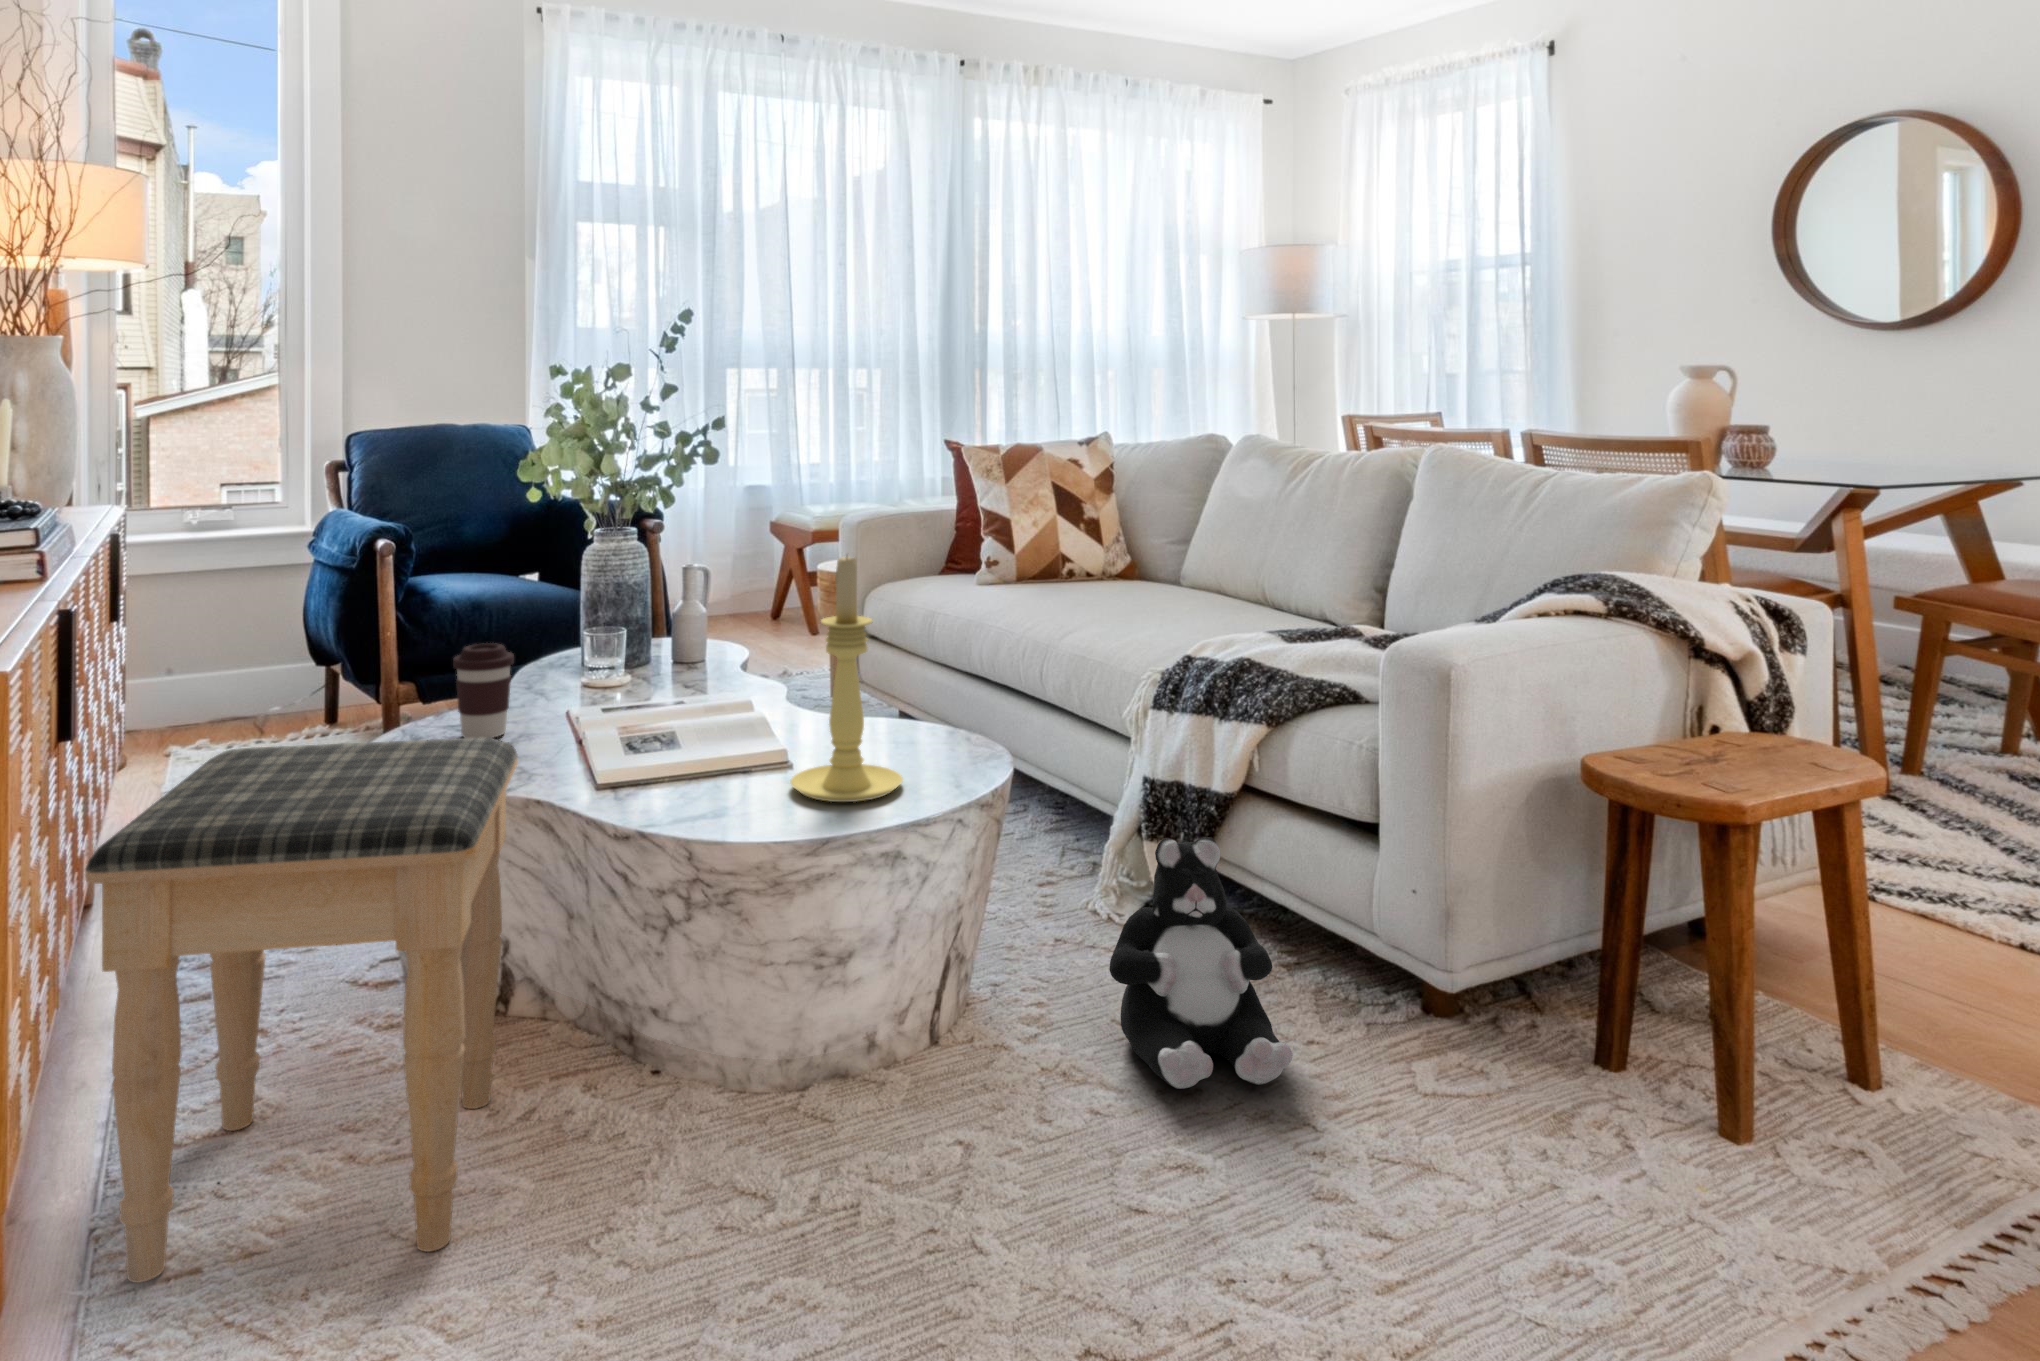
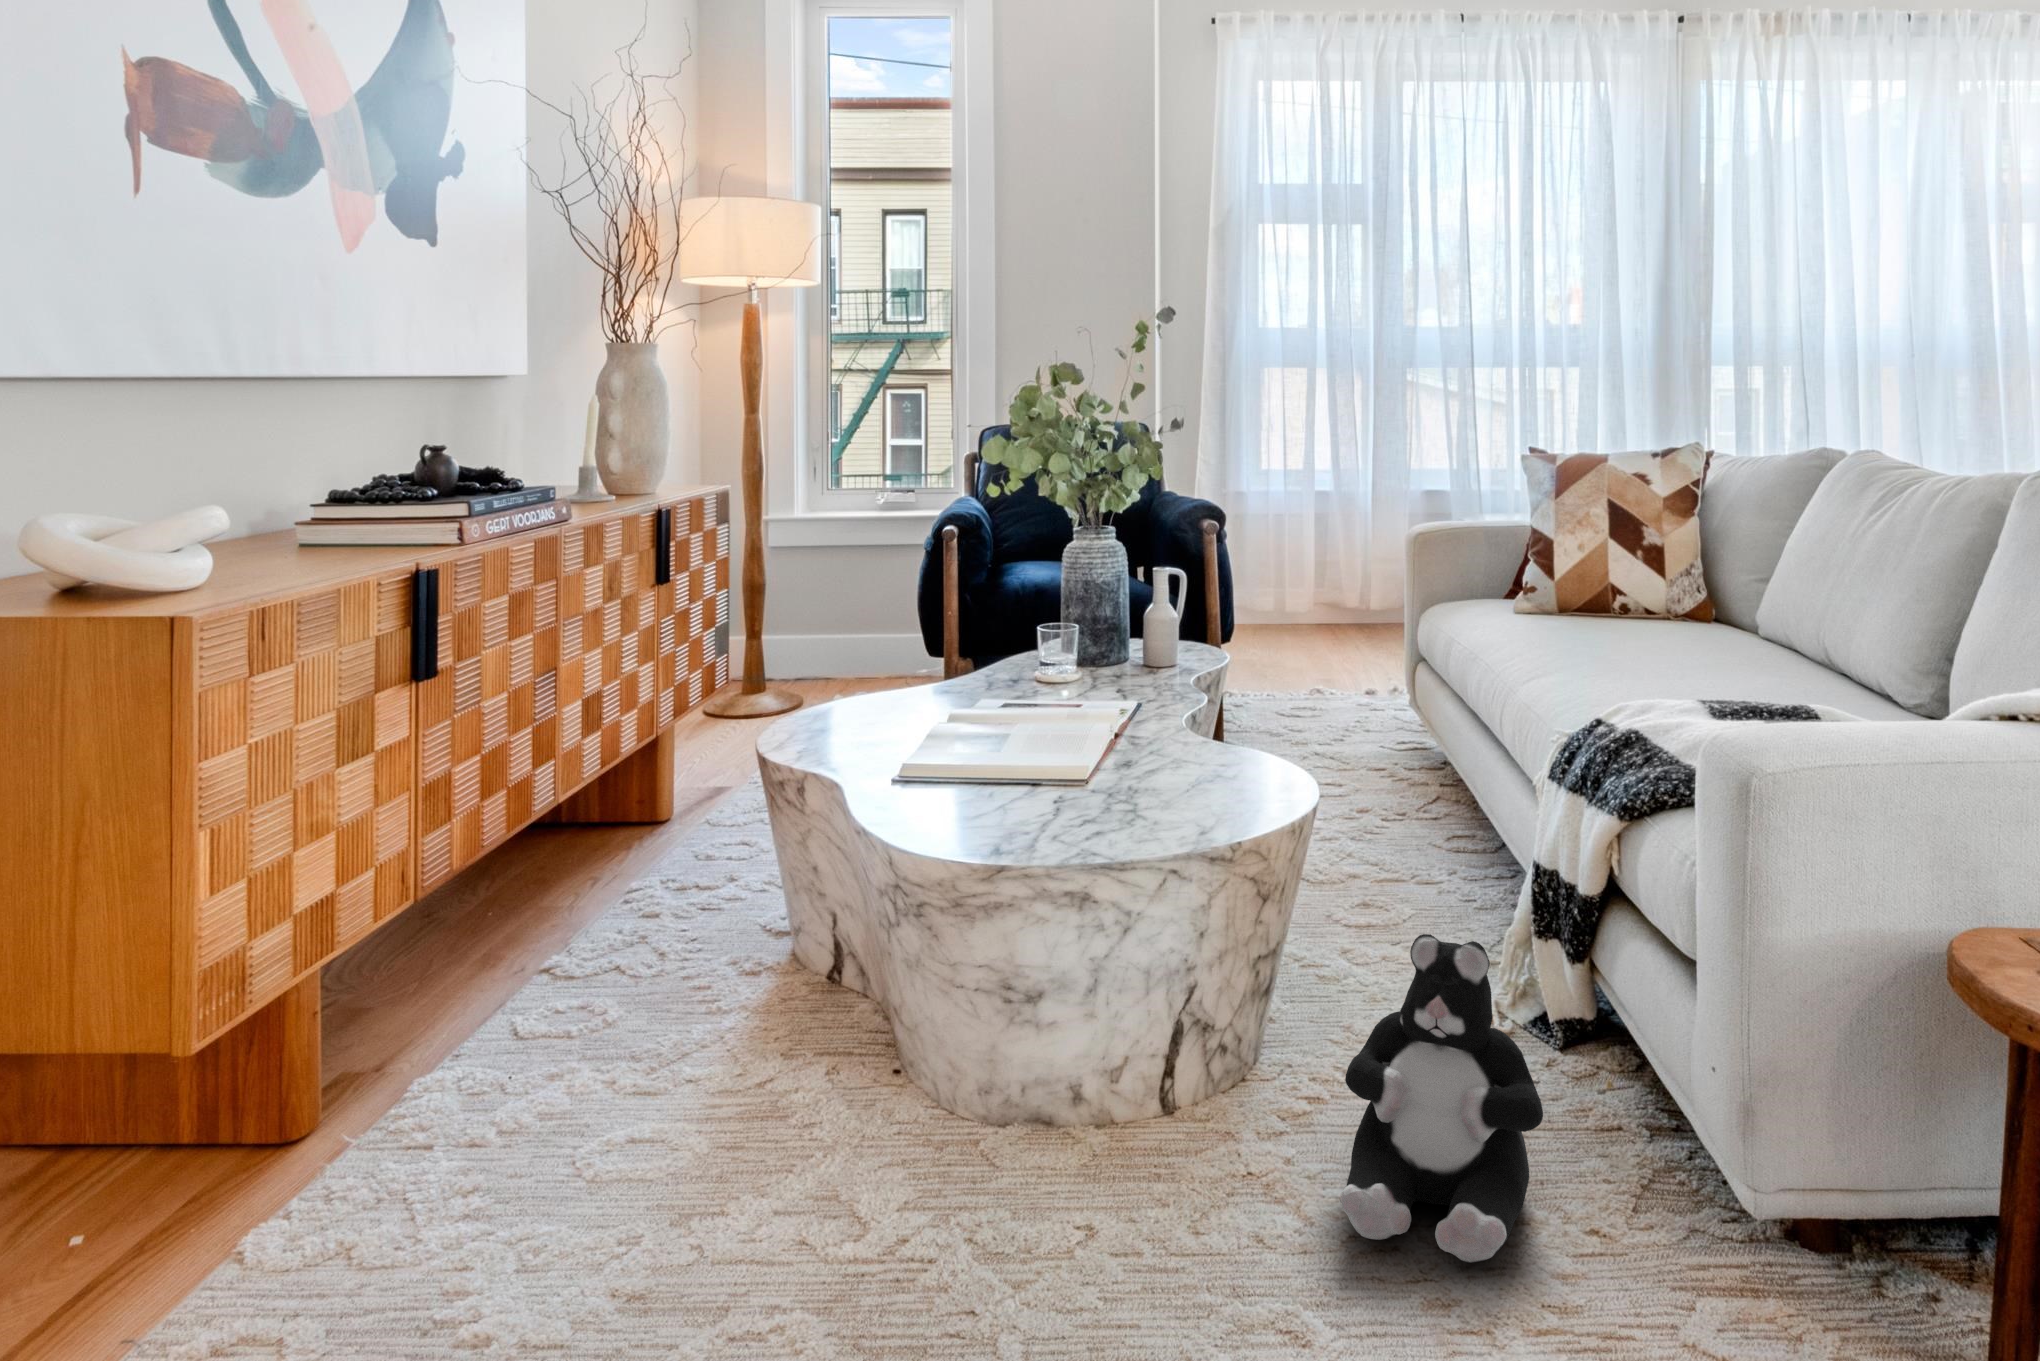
candle holder: present [790,556,903,802] -> none [1033,568,1153,834]
coffee cup: present [453,643,514,738] -> none [845,629,901,719]
footstool: present [85,737,518,1283] -> none [344,703,787,1188]

